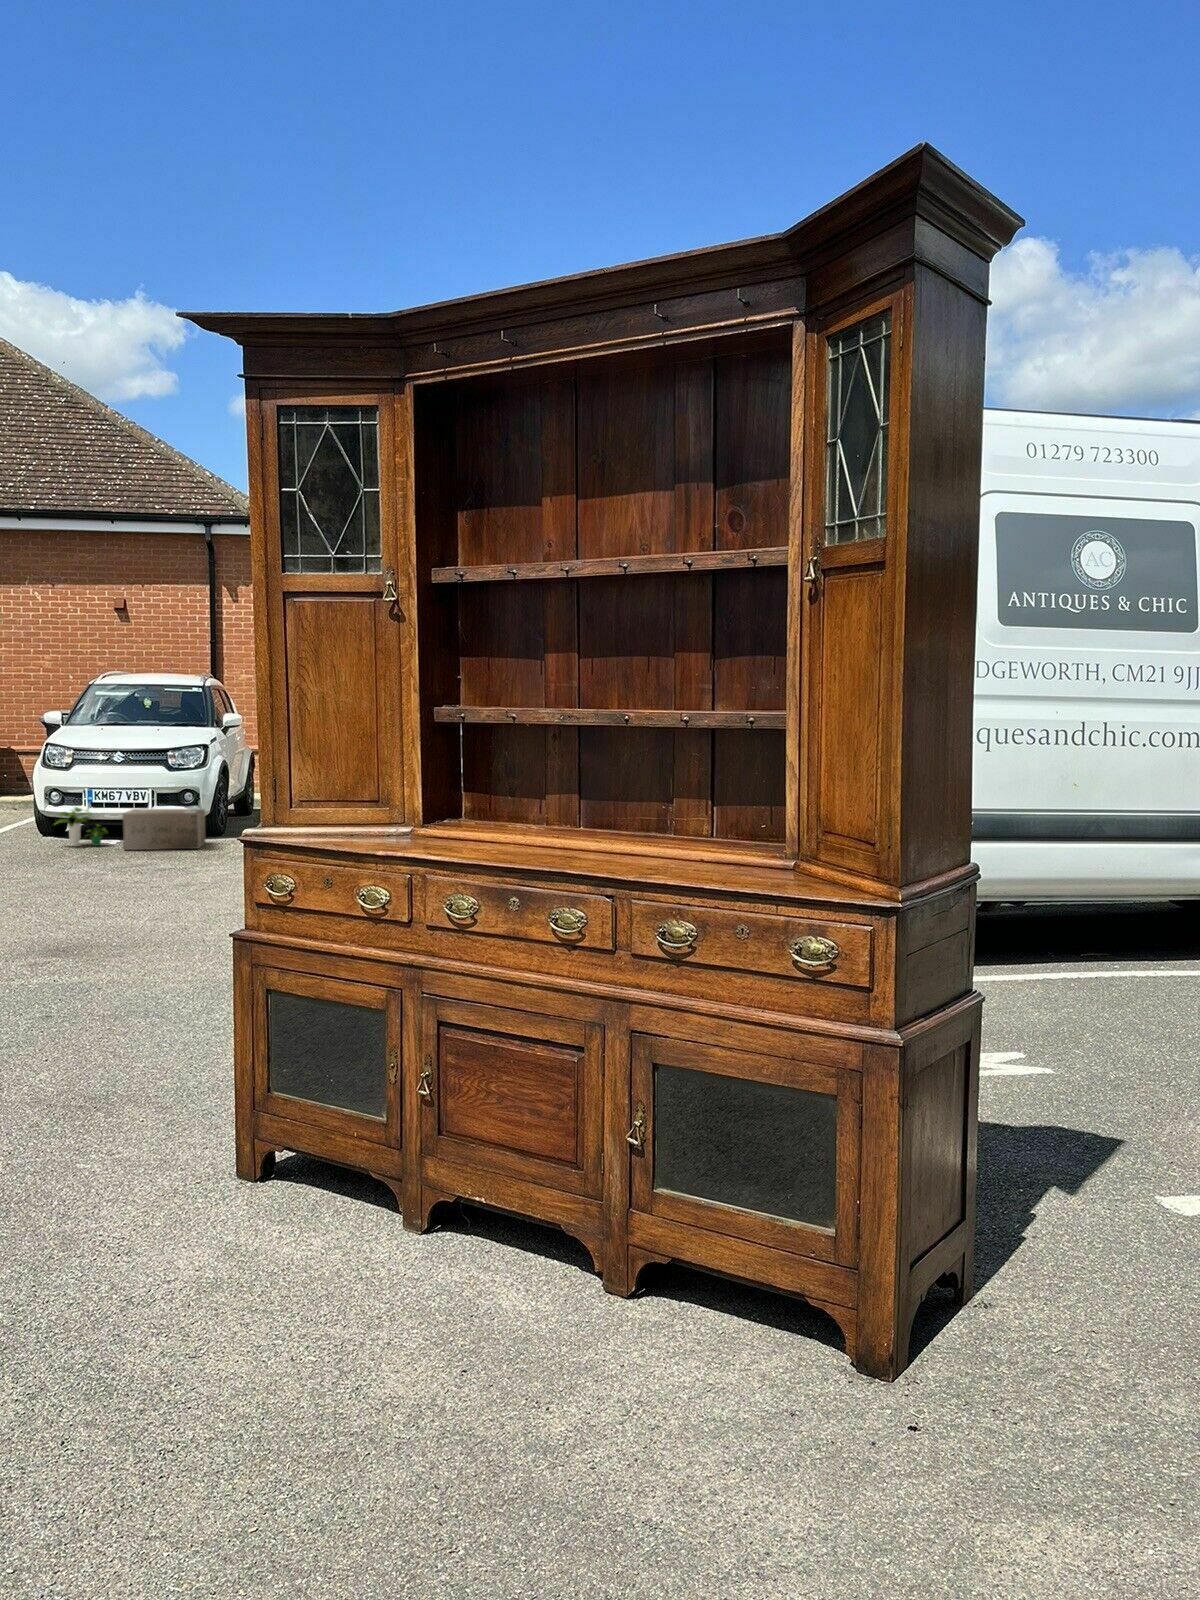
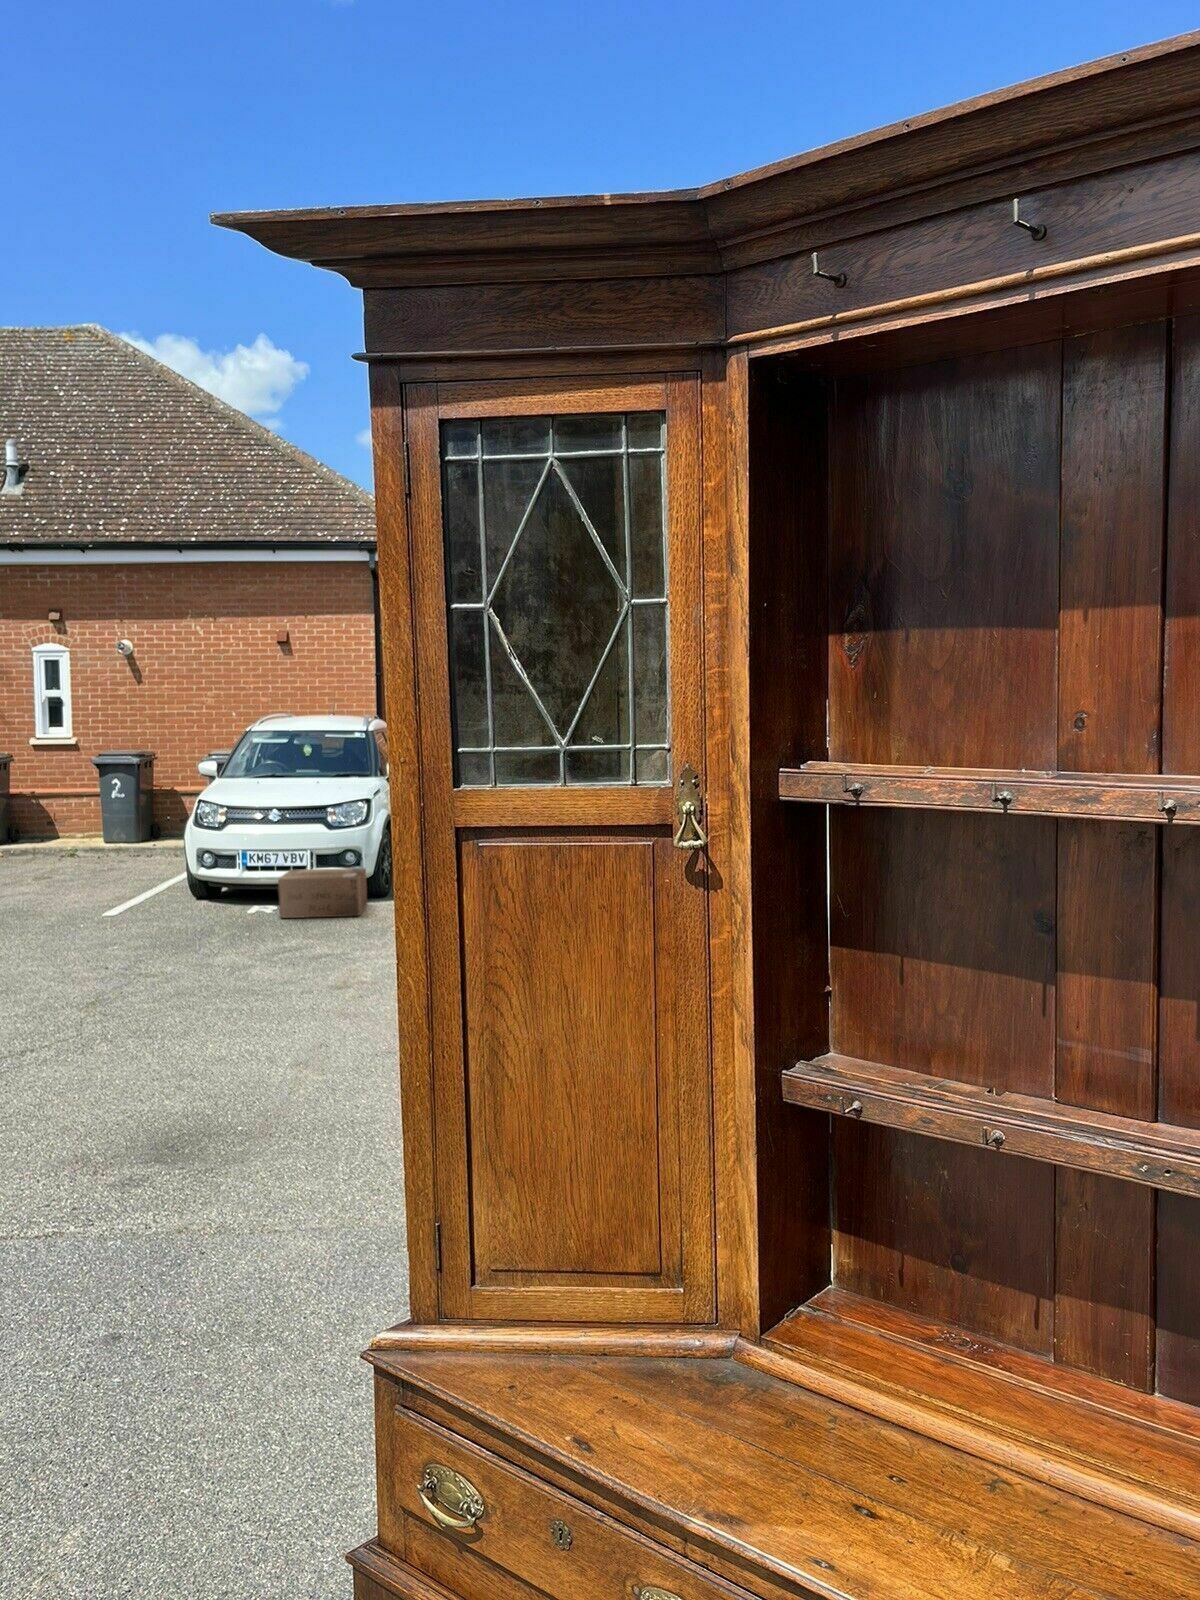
potted plant: present [54,807,105,846] -> none [206,869,265,912]

